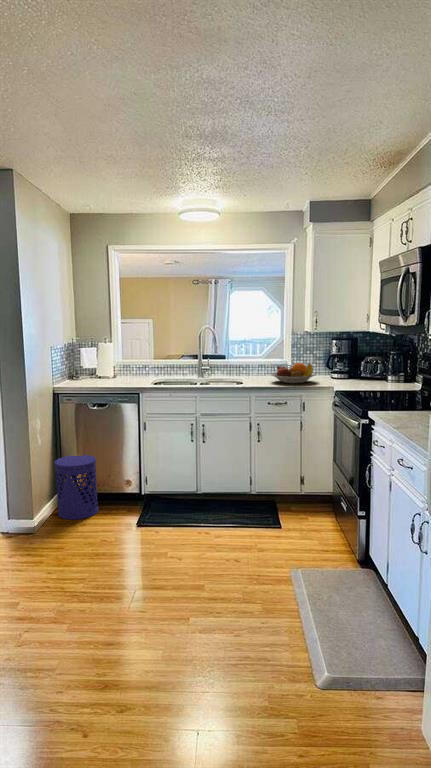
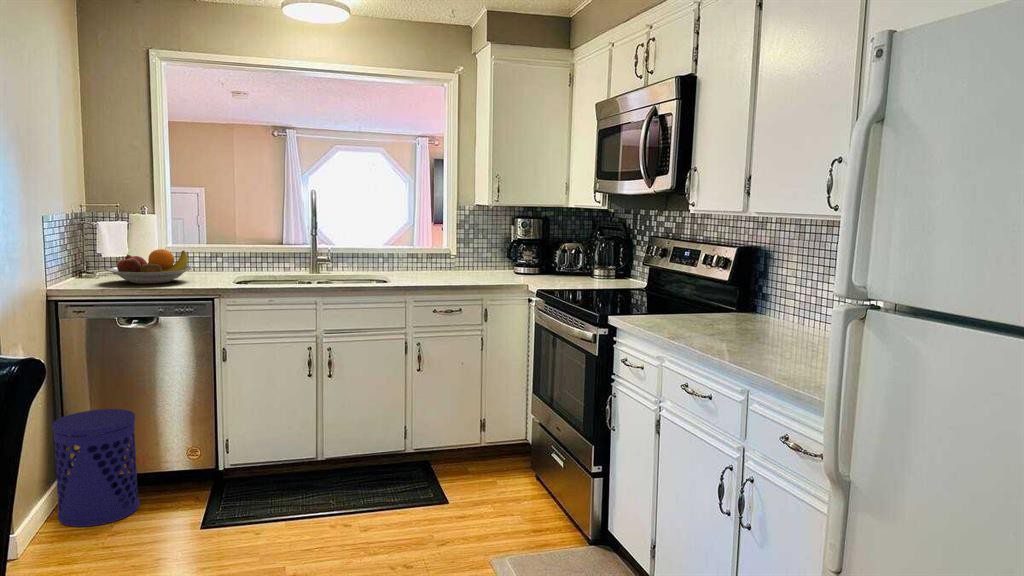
fruit bowl: present [271,363,316,383] -> present [108,249,192,284]

